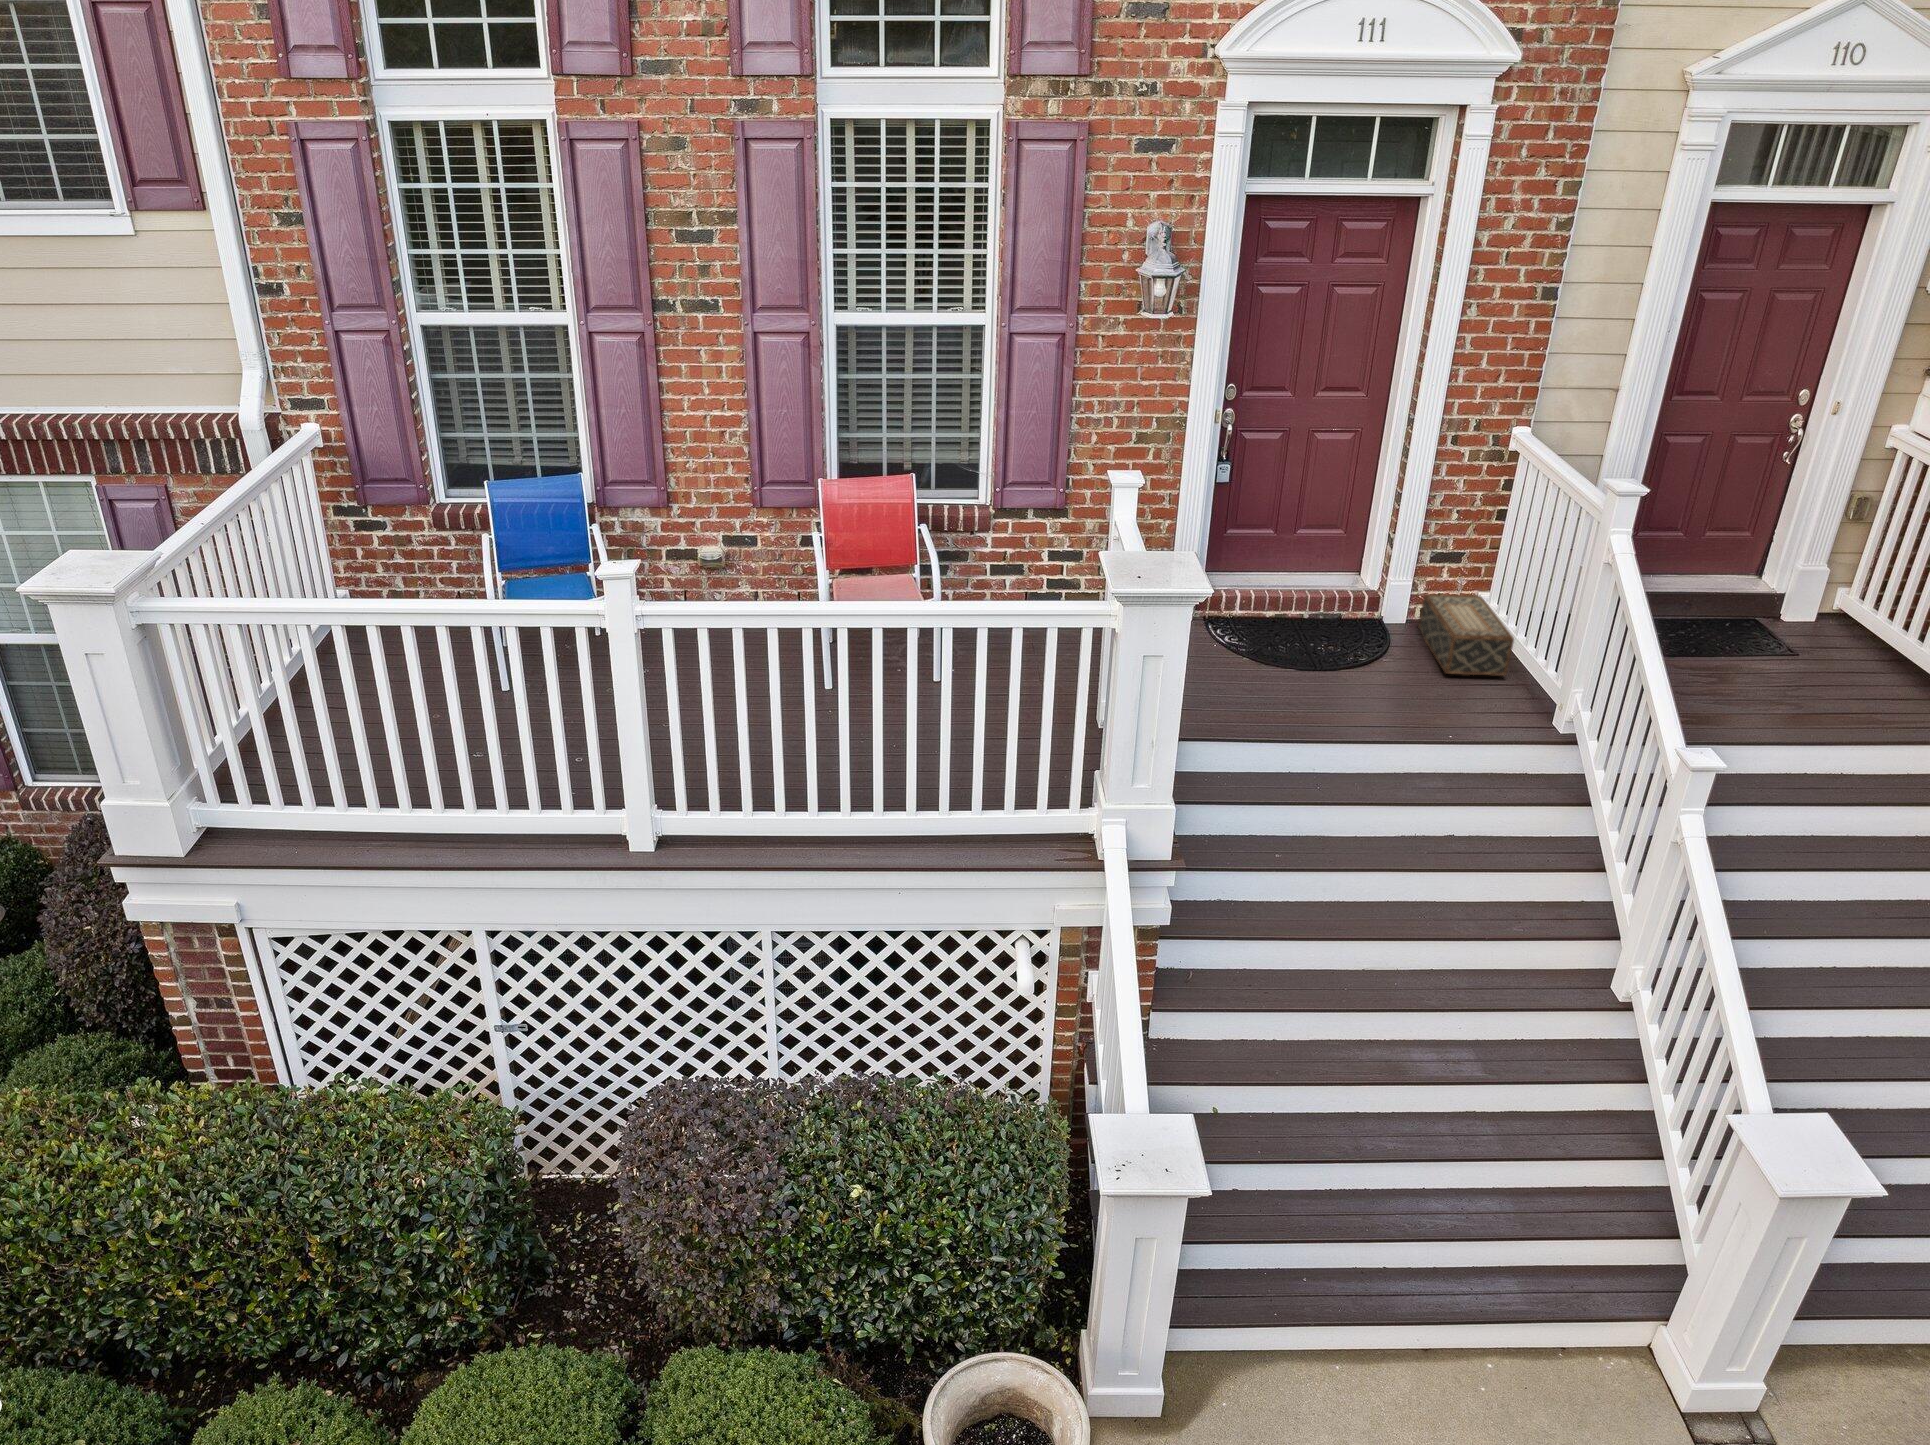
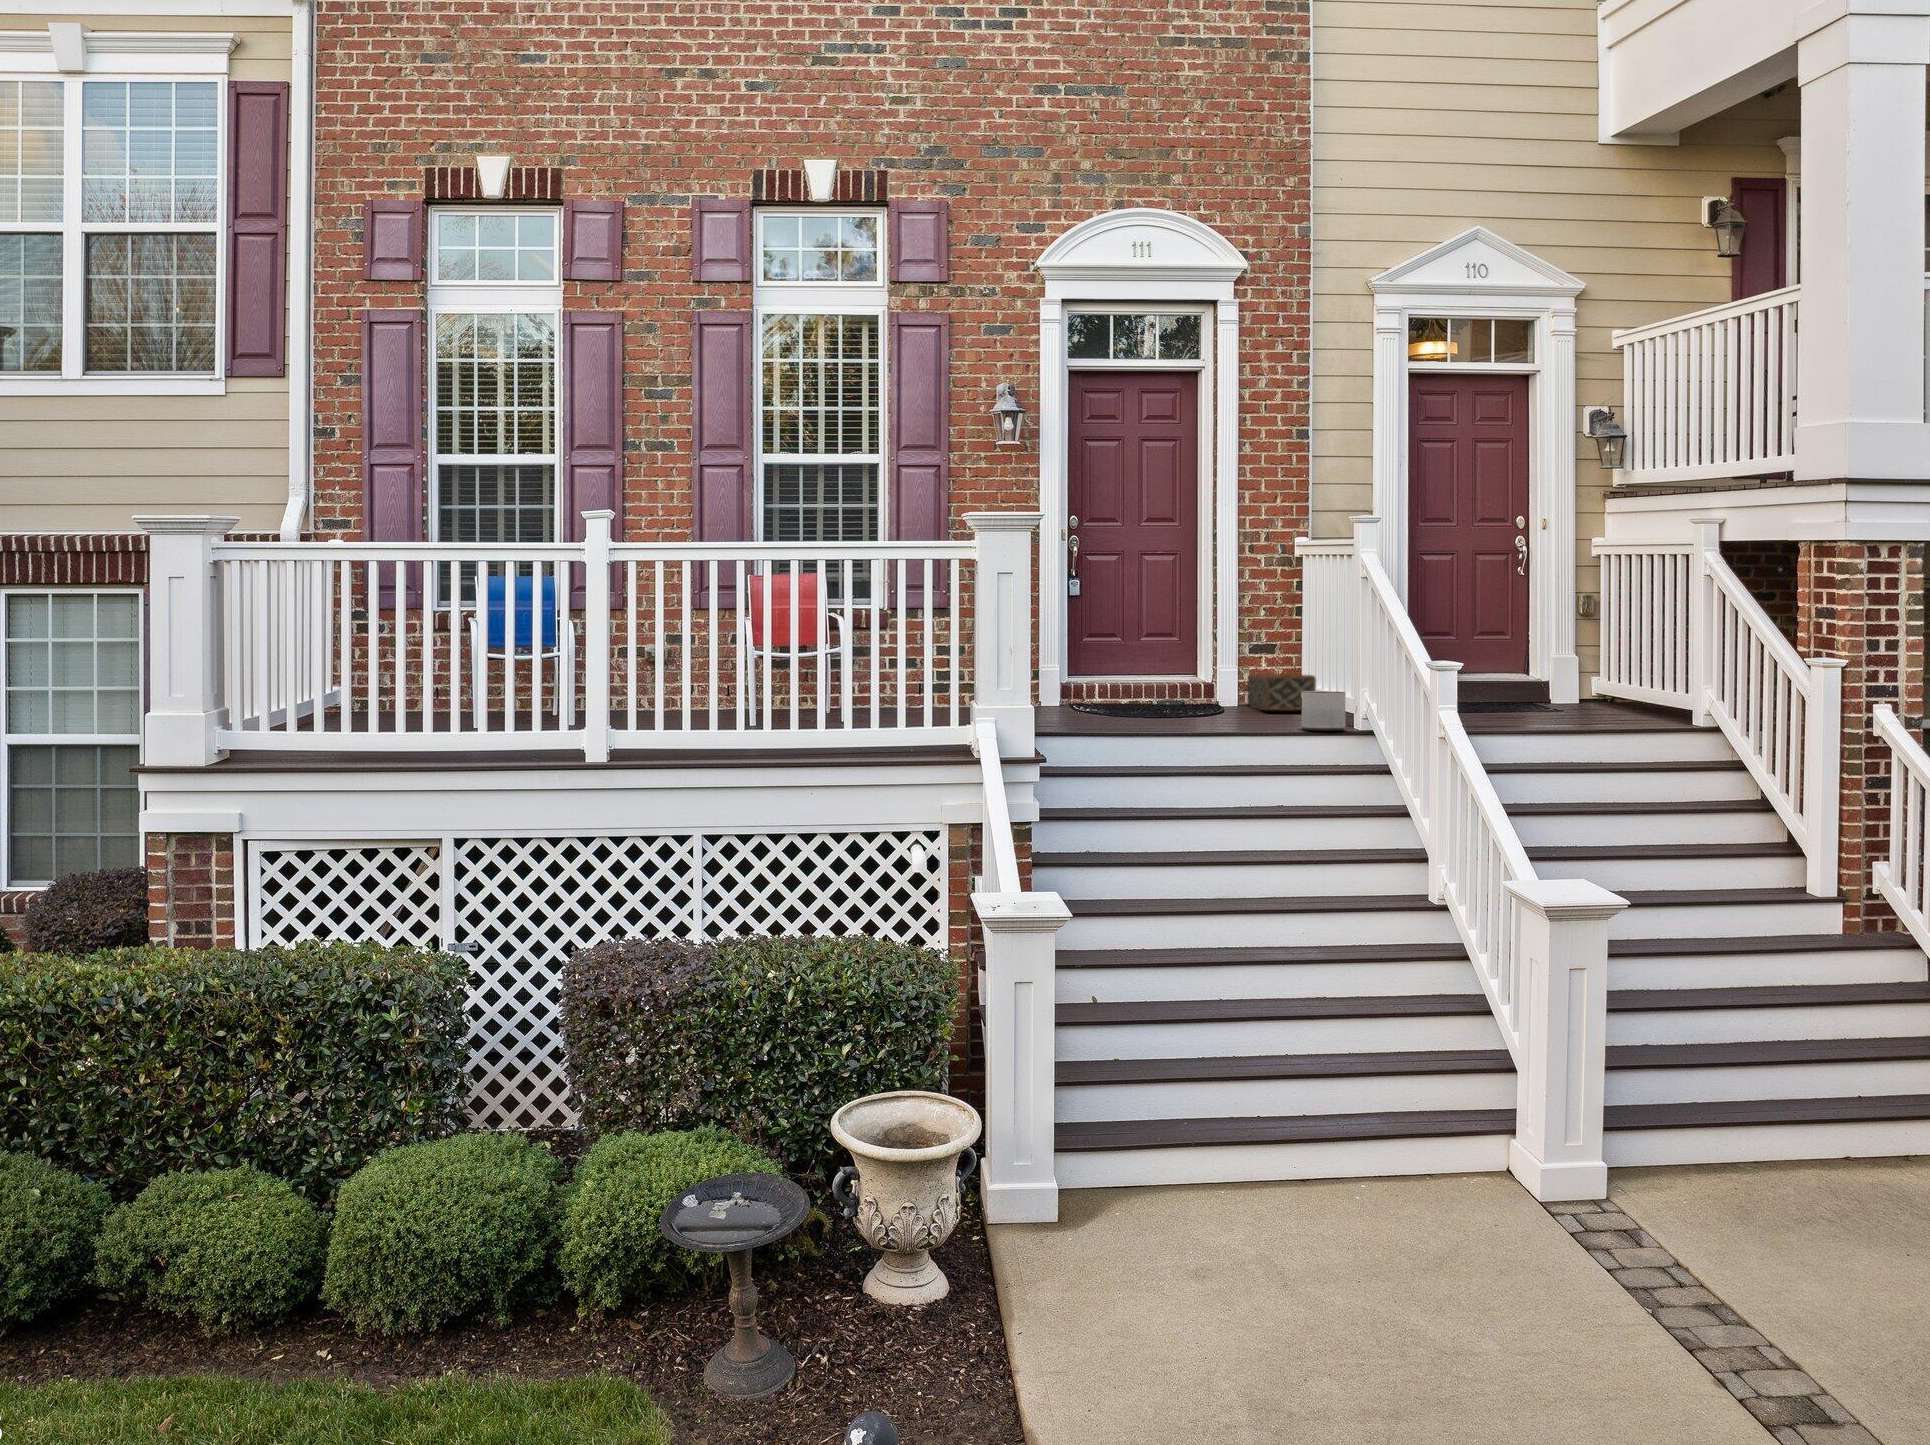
planter: none [1495,714,1560,778] -> present [1301,691,1346,731]

